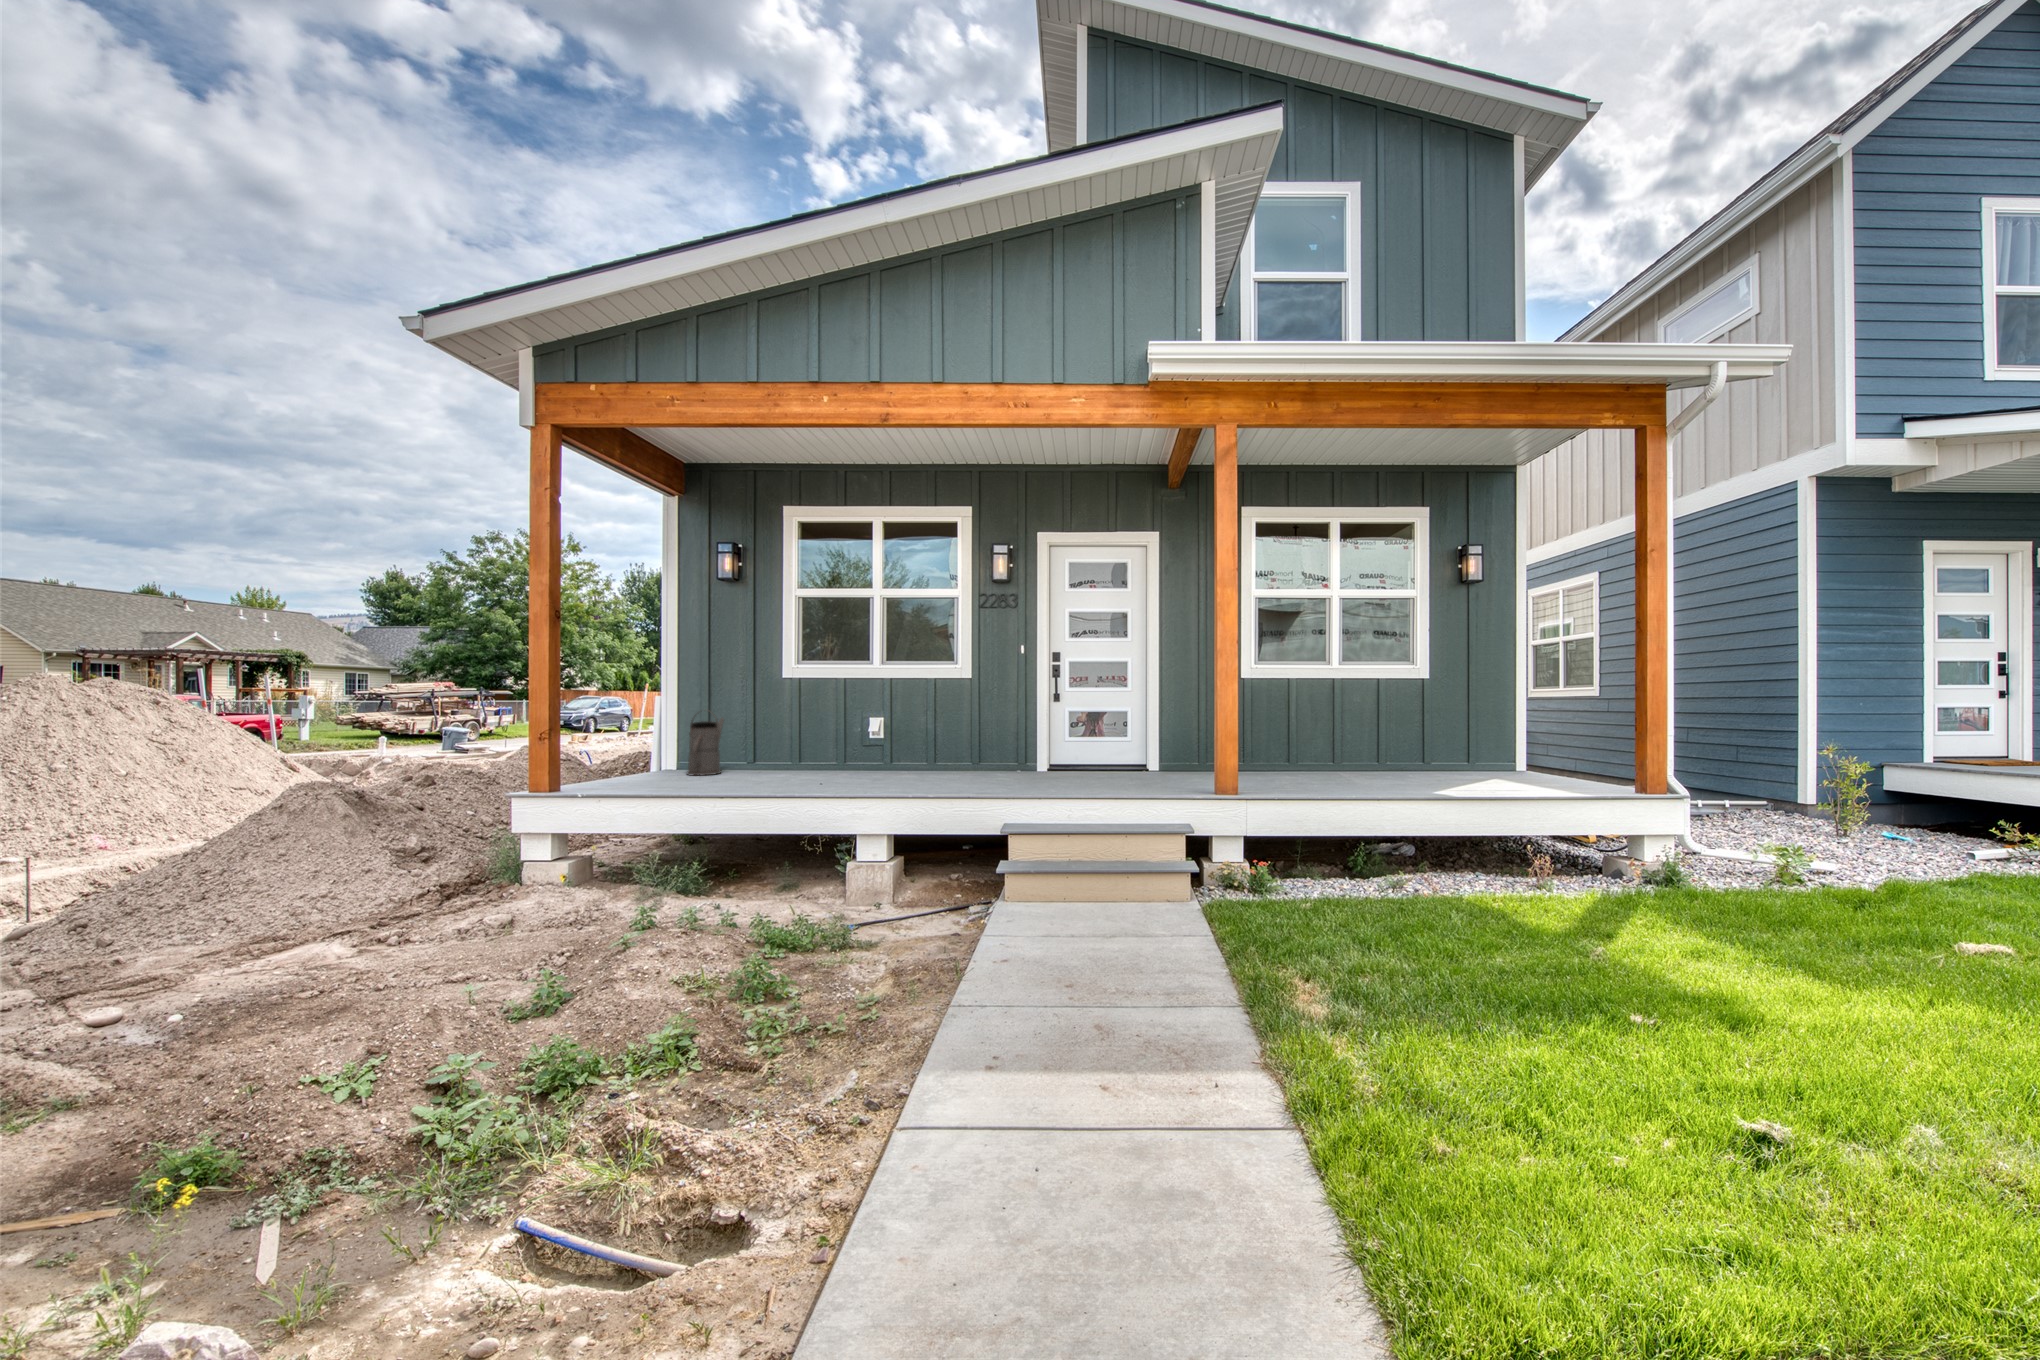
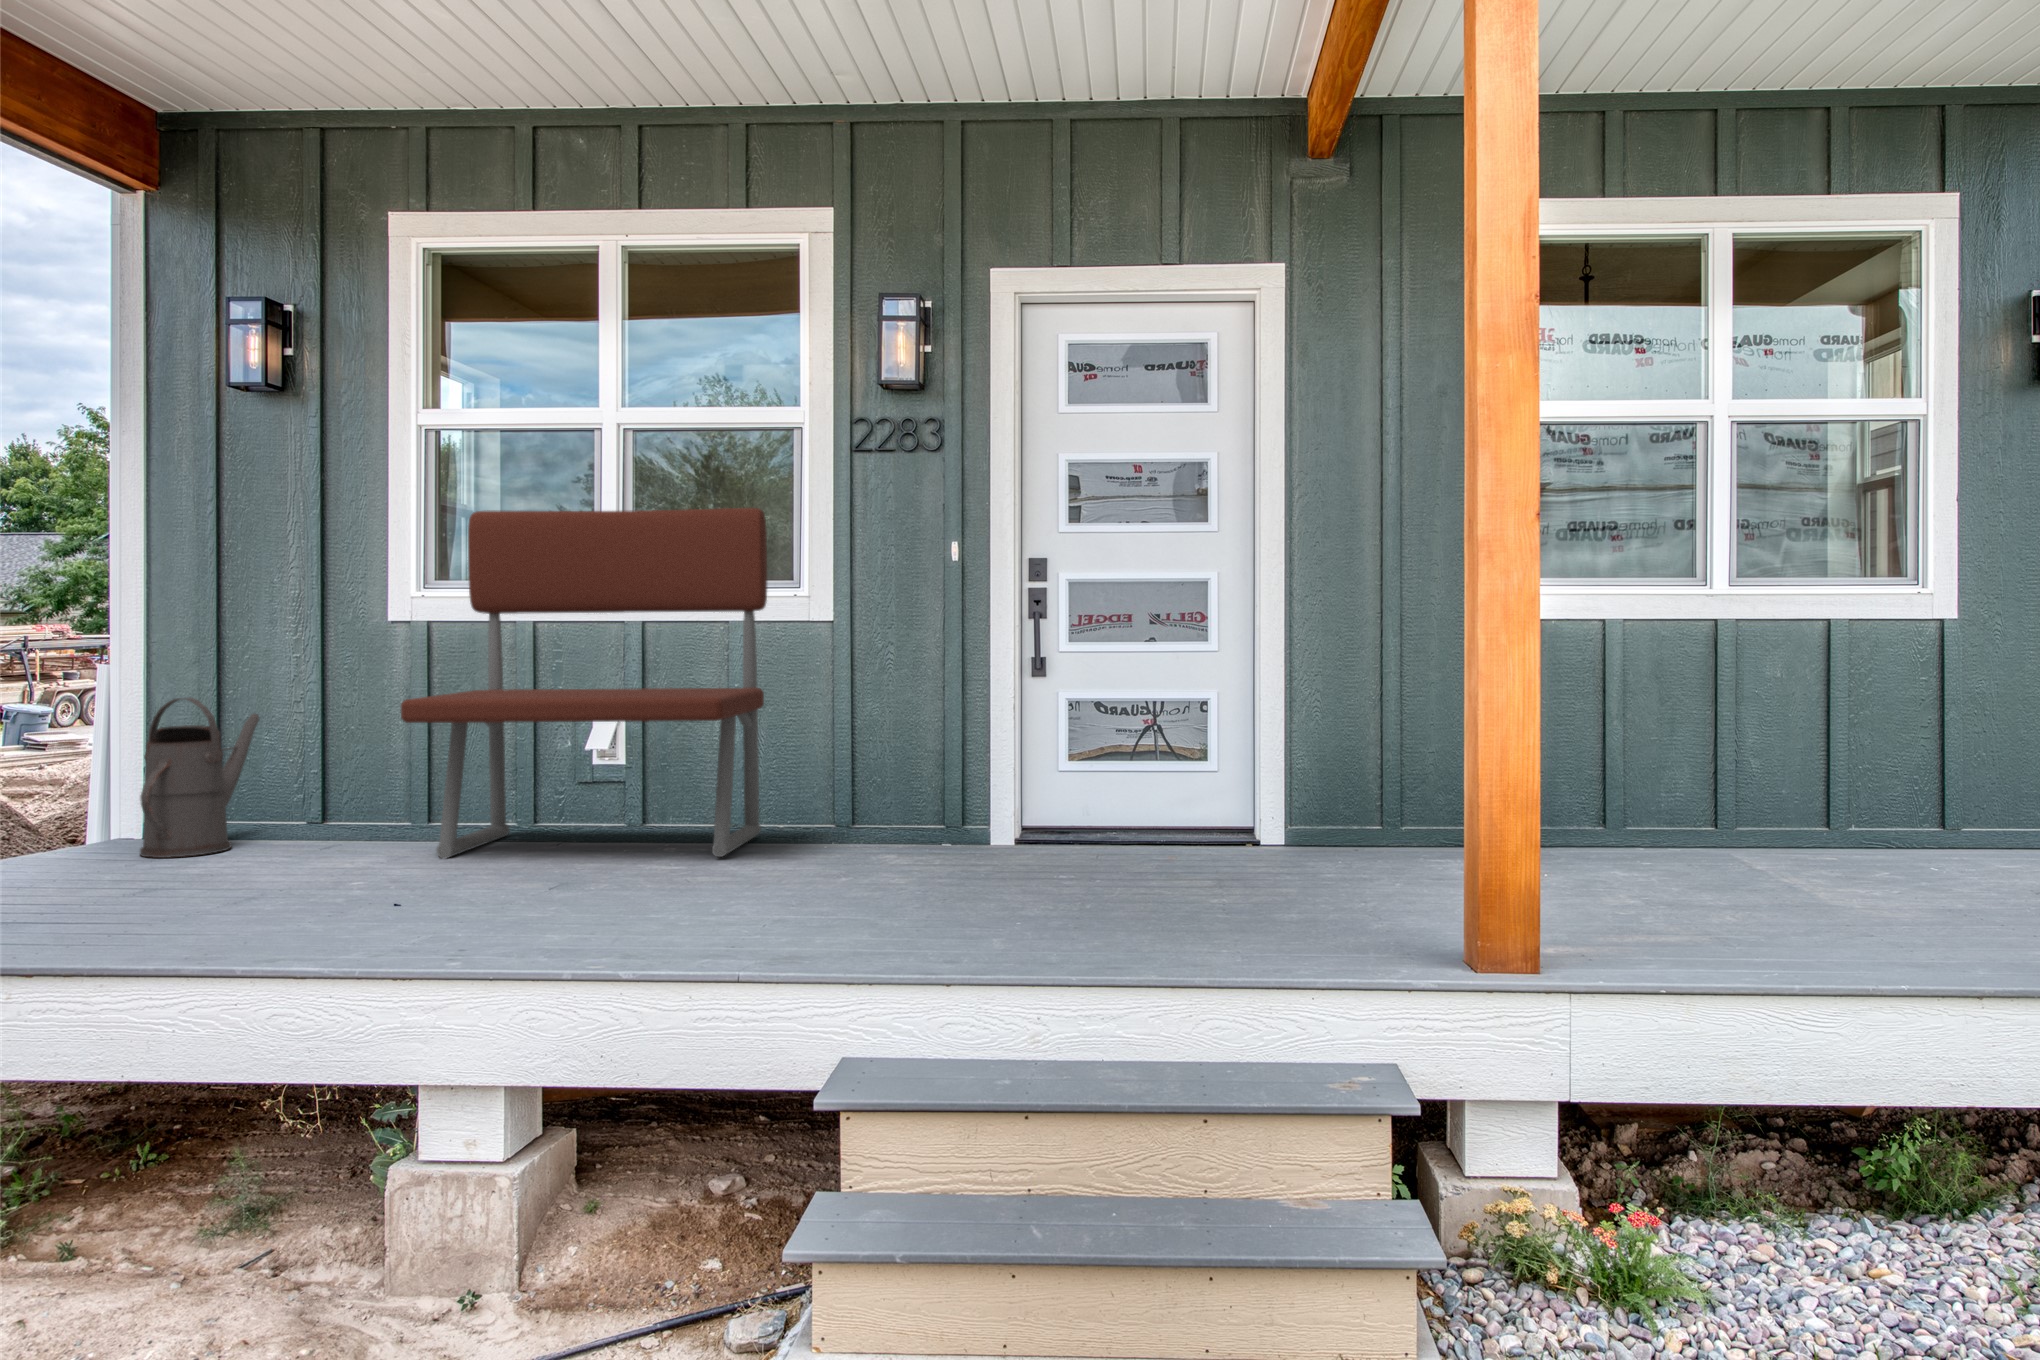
bench: none [803,631,944,776] -> present [401,508,767,859]

